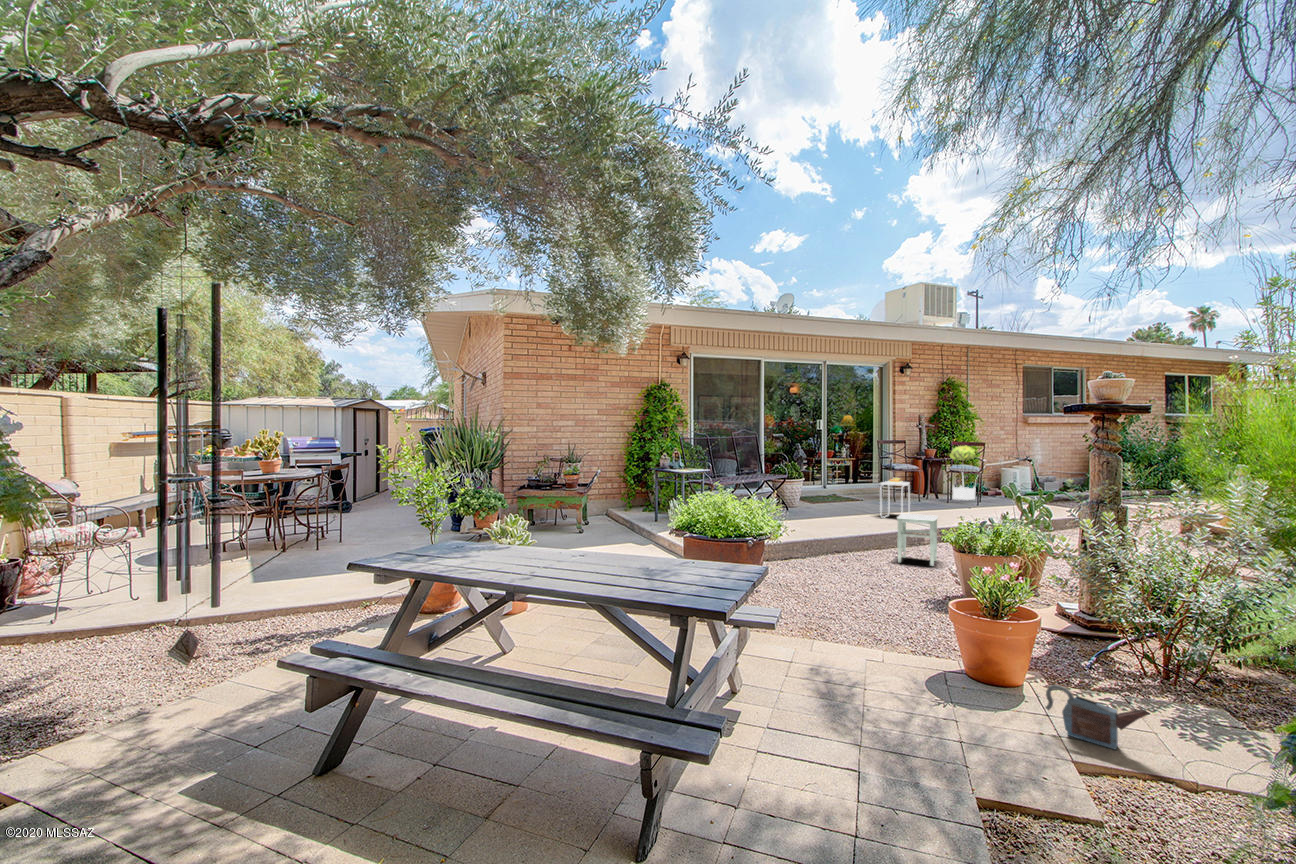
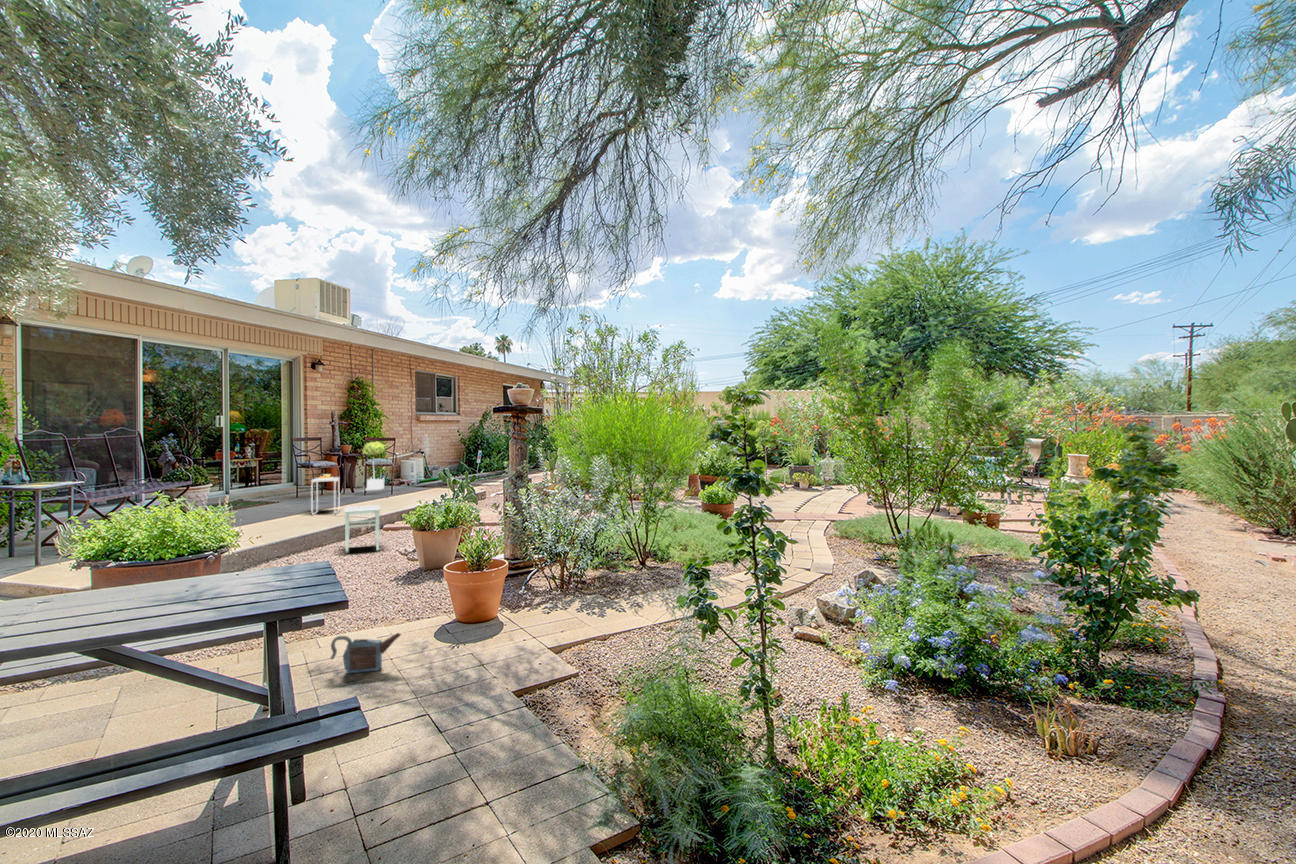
watering can: present [1046,685,1150,749] -> present [331,633,401,673]

